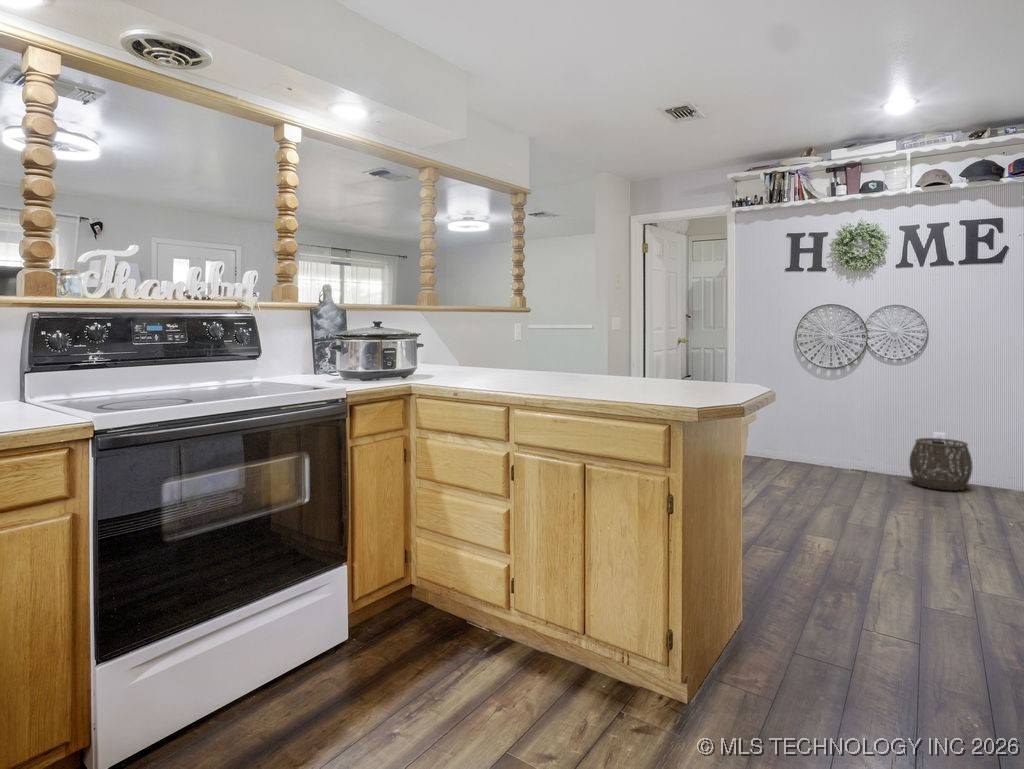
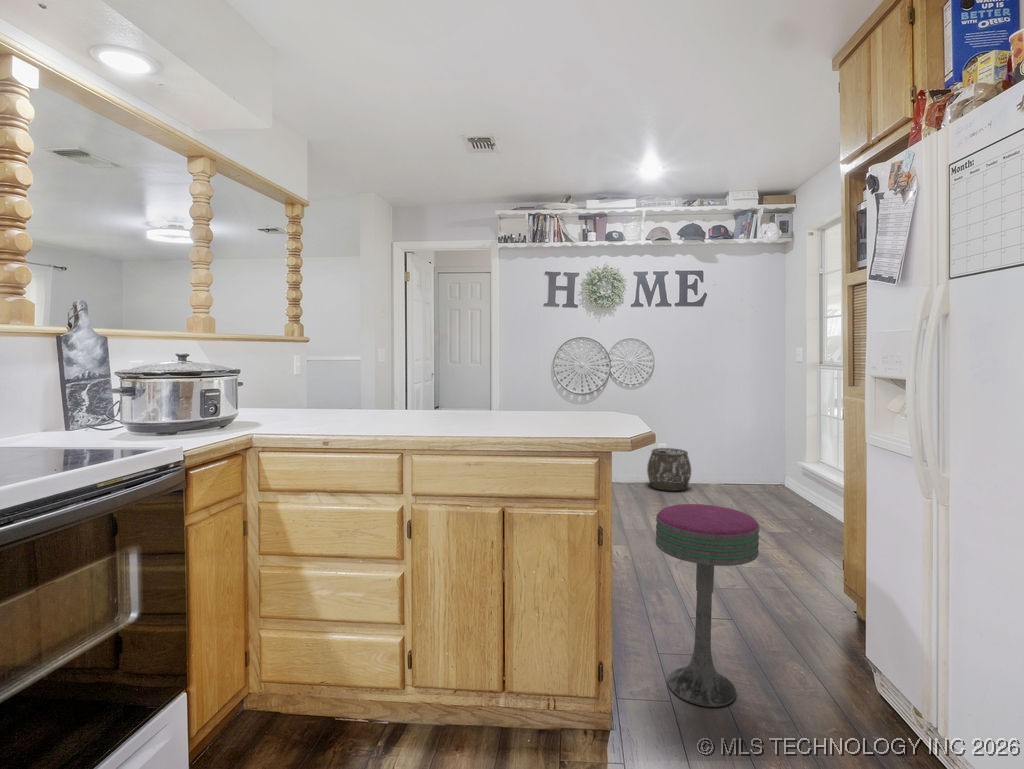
bar stool: none [781,471,902,686] -> present [656,504,759,707]

